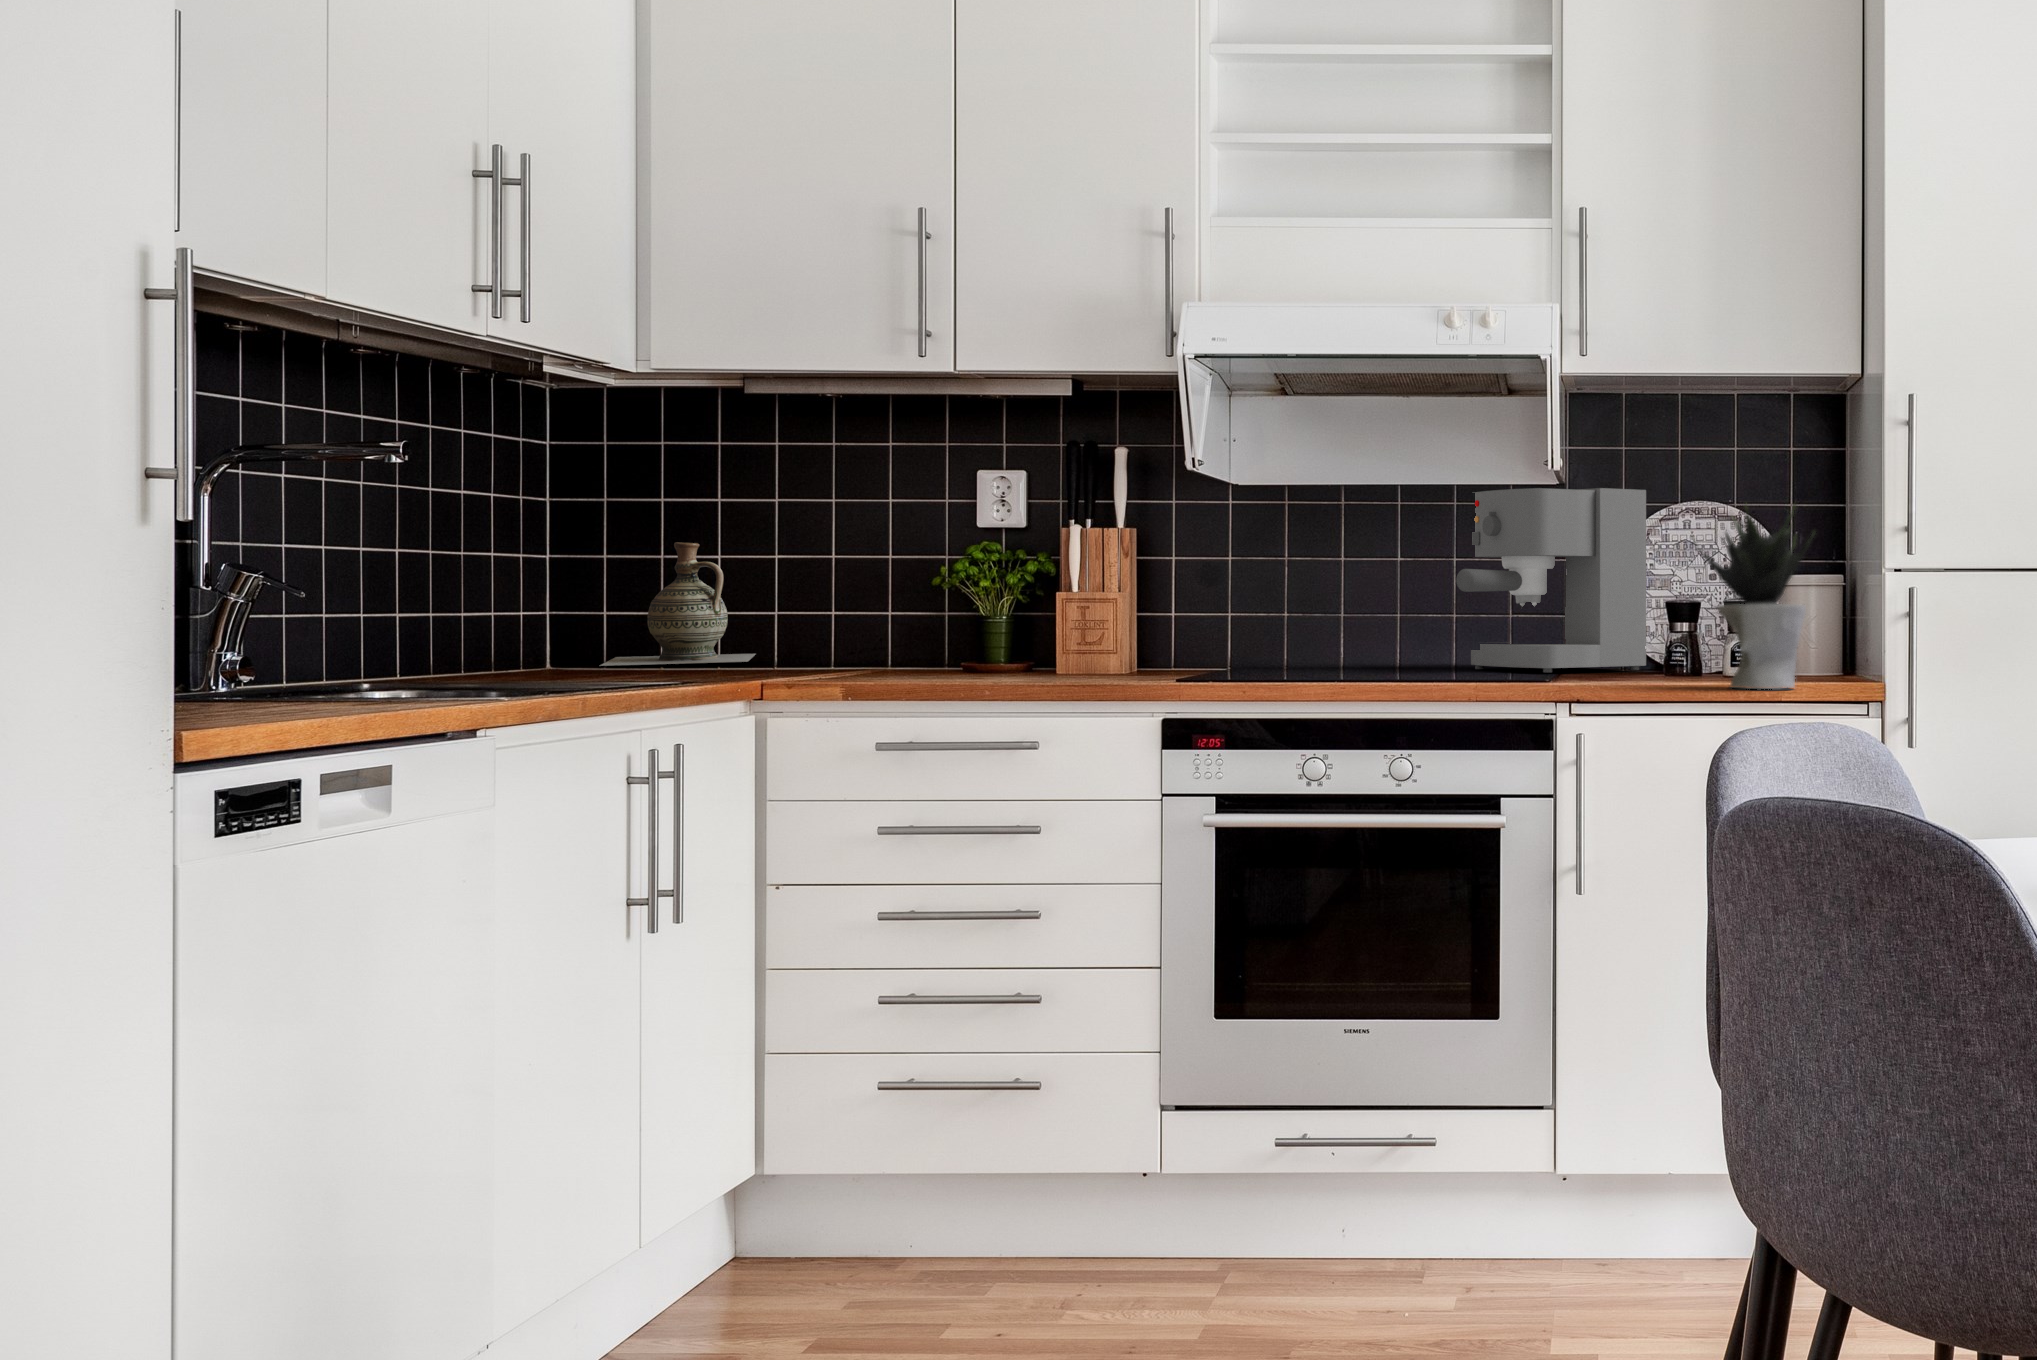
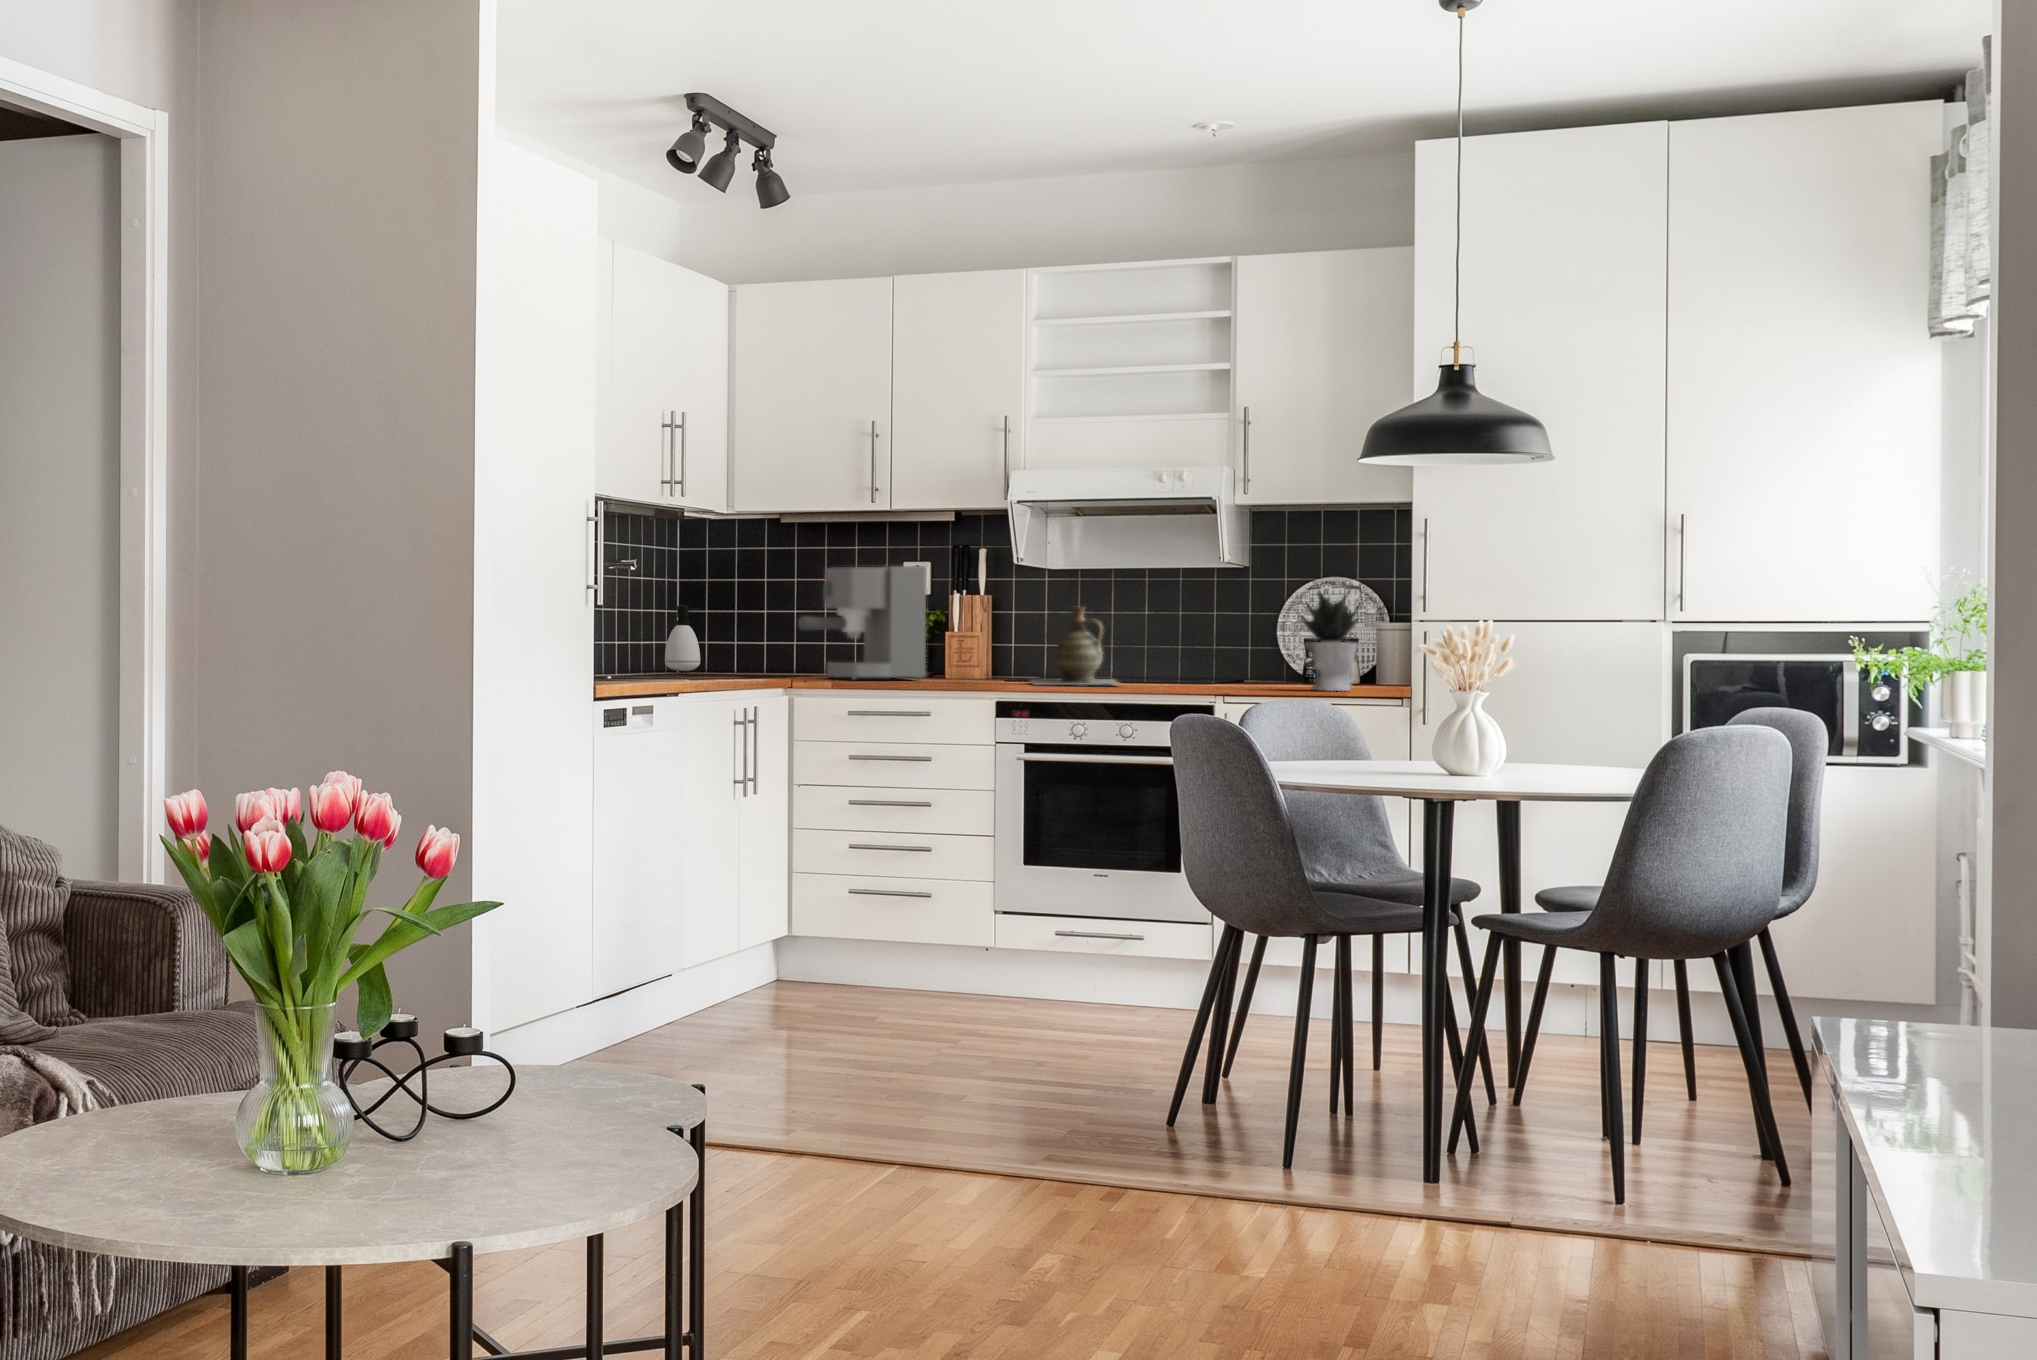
coffee maker: present [1456,488,1646,672] -> present [798,566,926,680]
ceramic jug: present [600,542,756,666] -> present [1031,607,1118,685]
soap dispenser: none [505,543,582,669] -> present [665,605,700,671]

